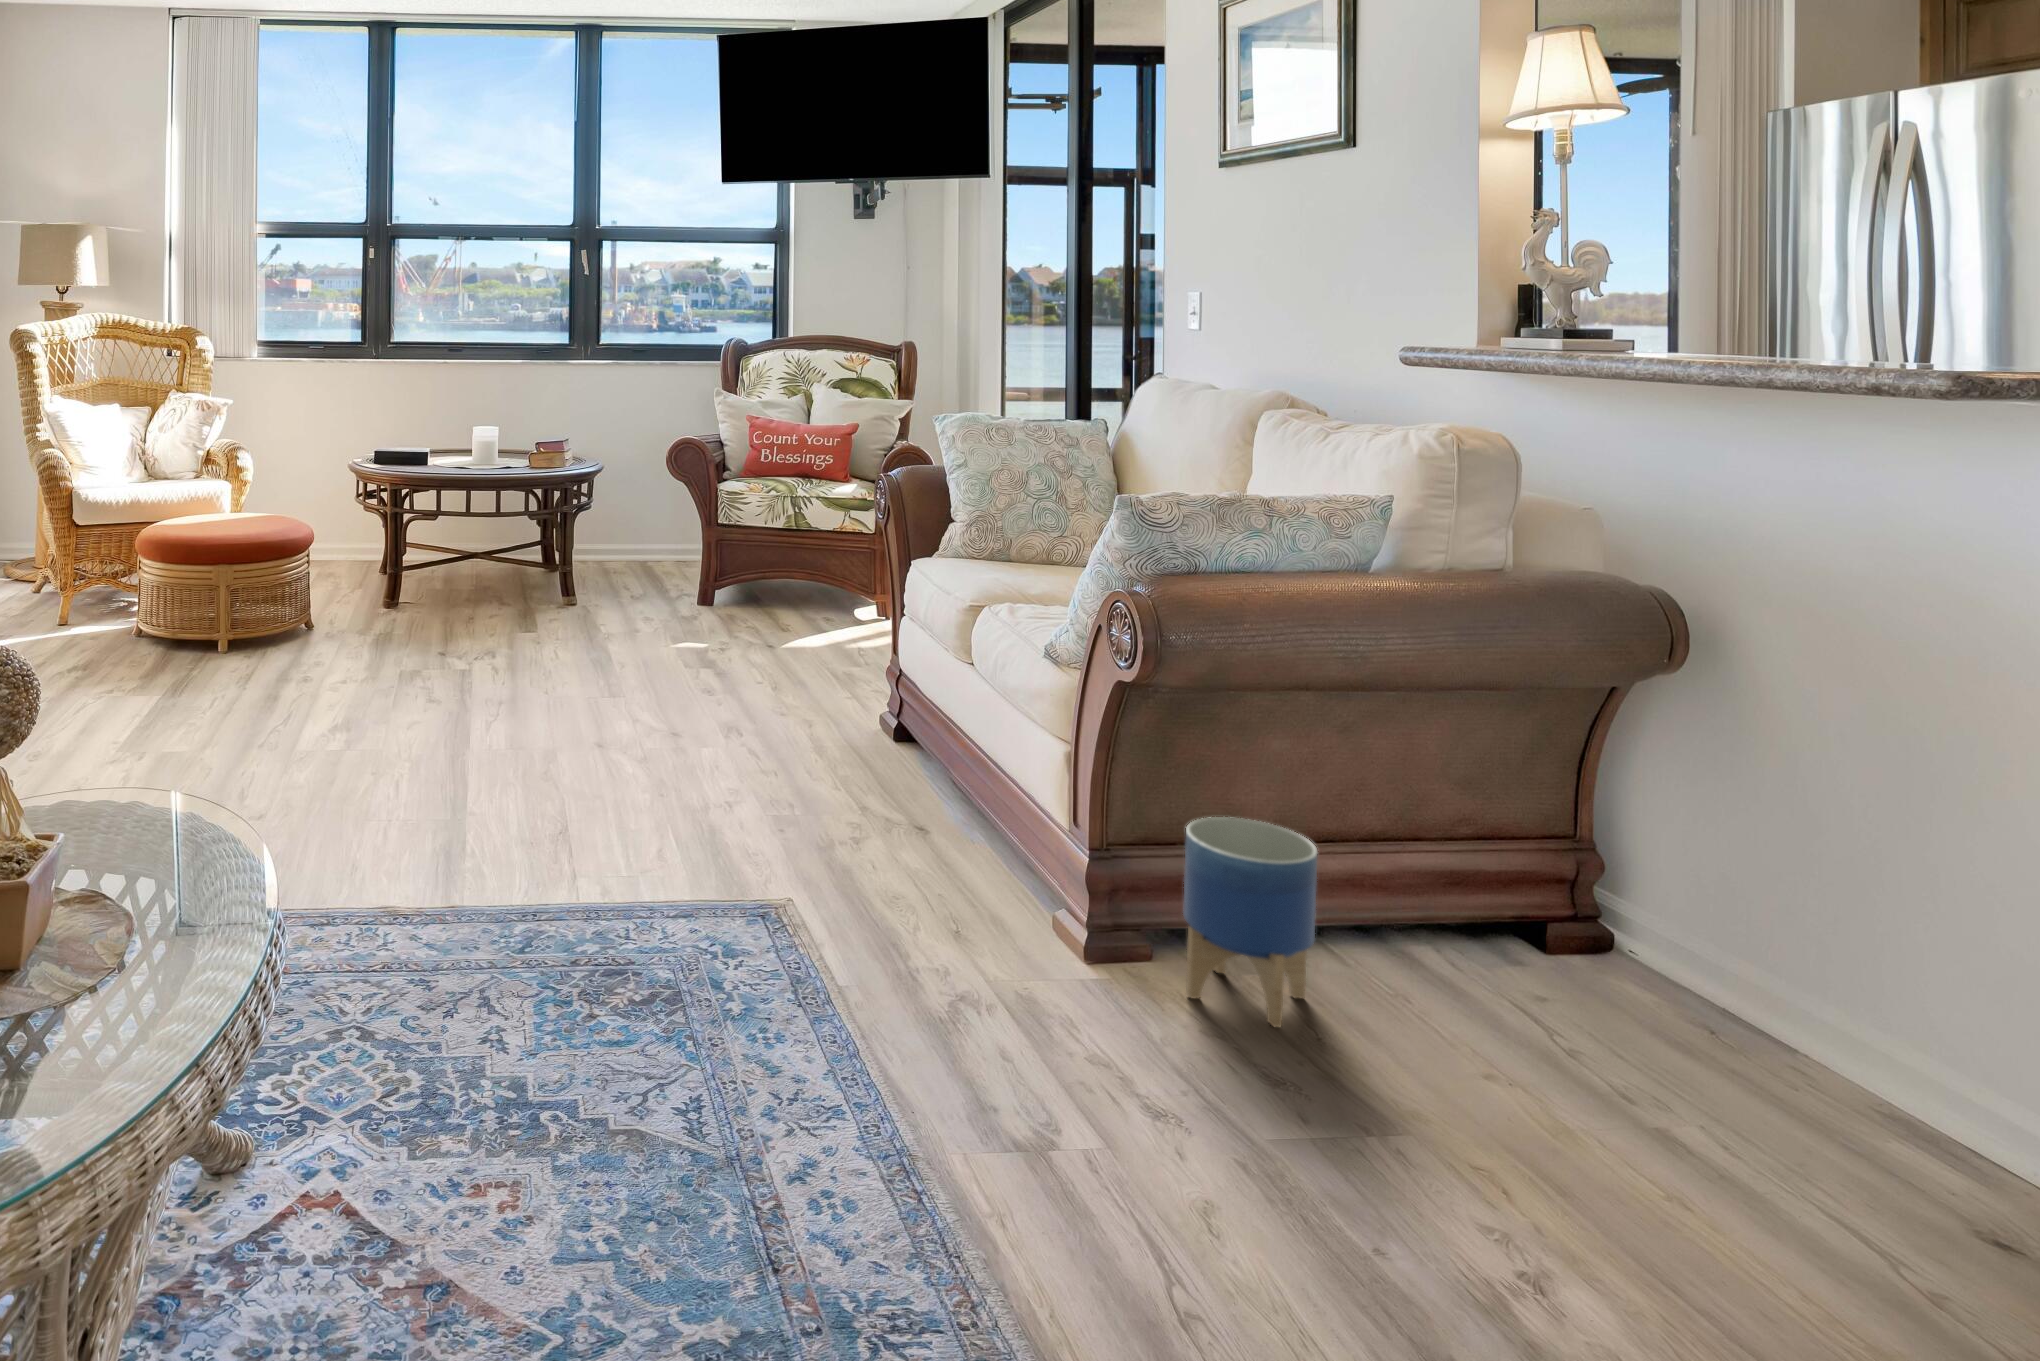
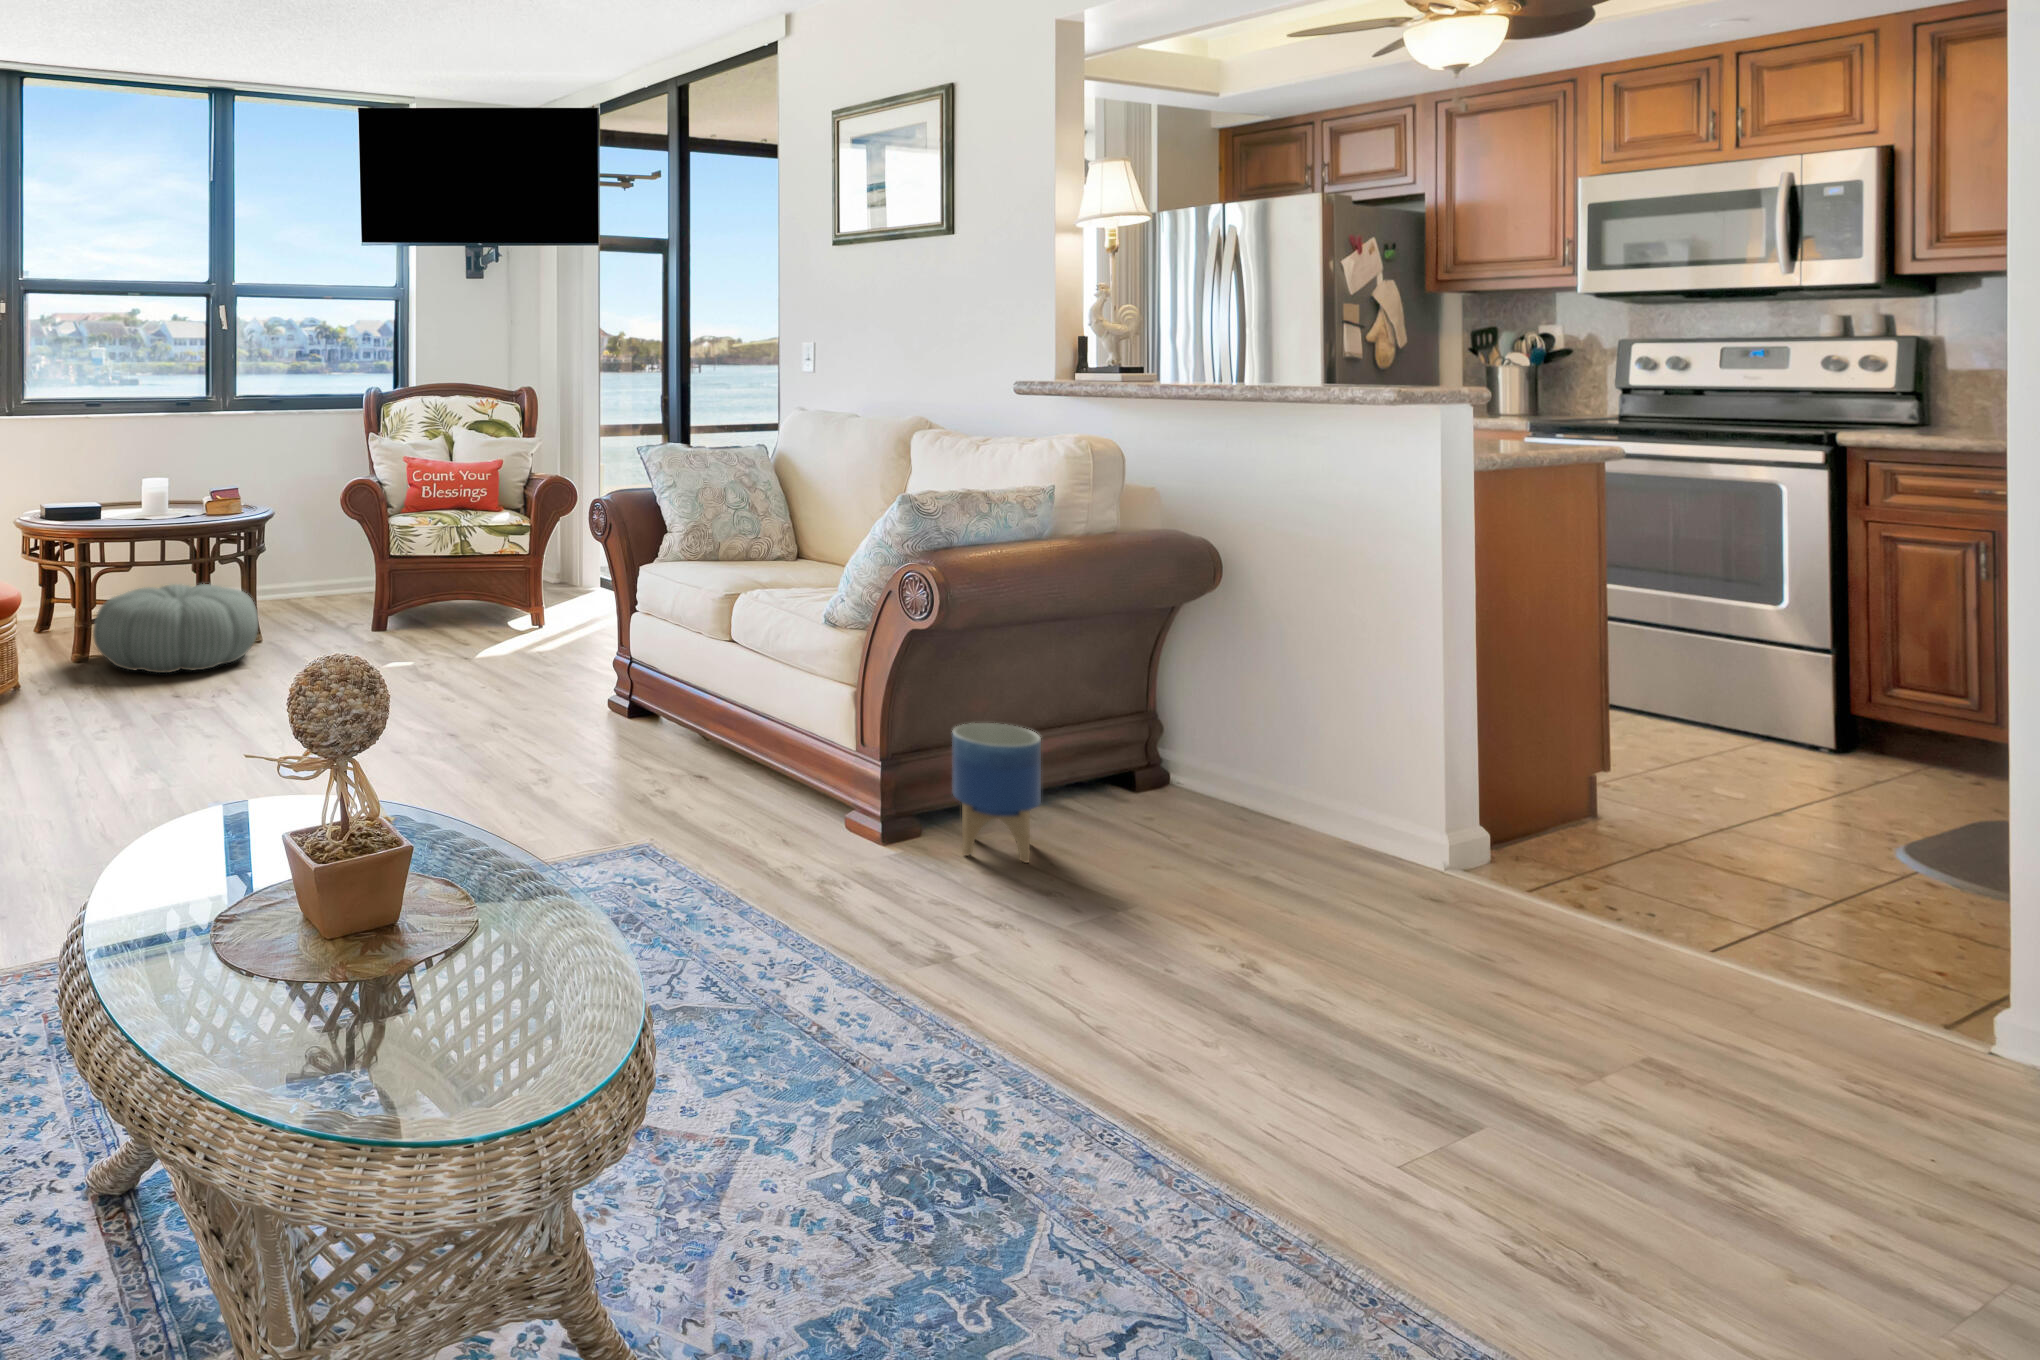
pouf: none [402,535,564,624] -> present [93,584,258,673]

